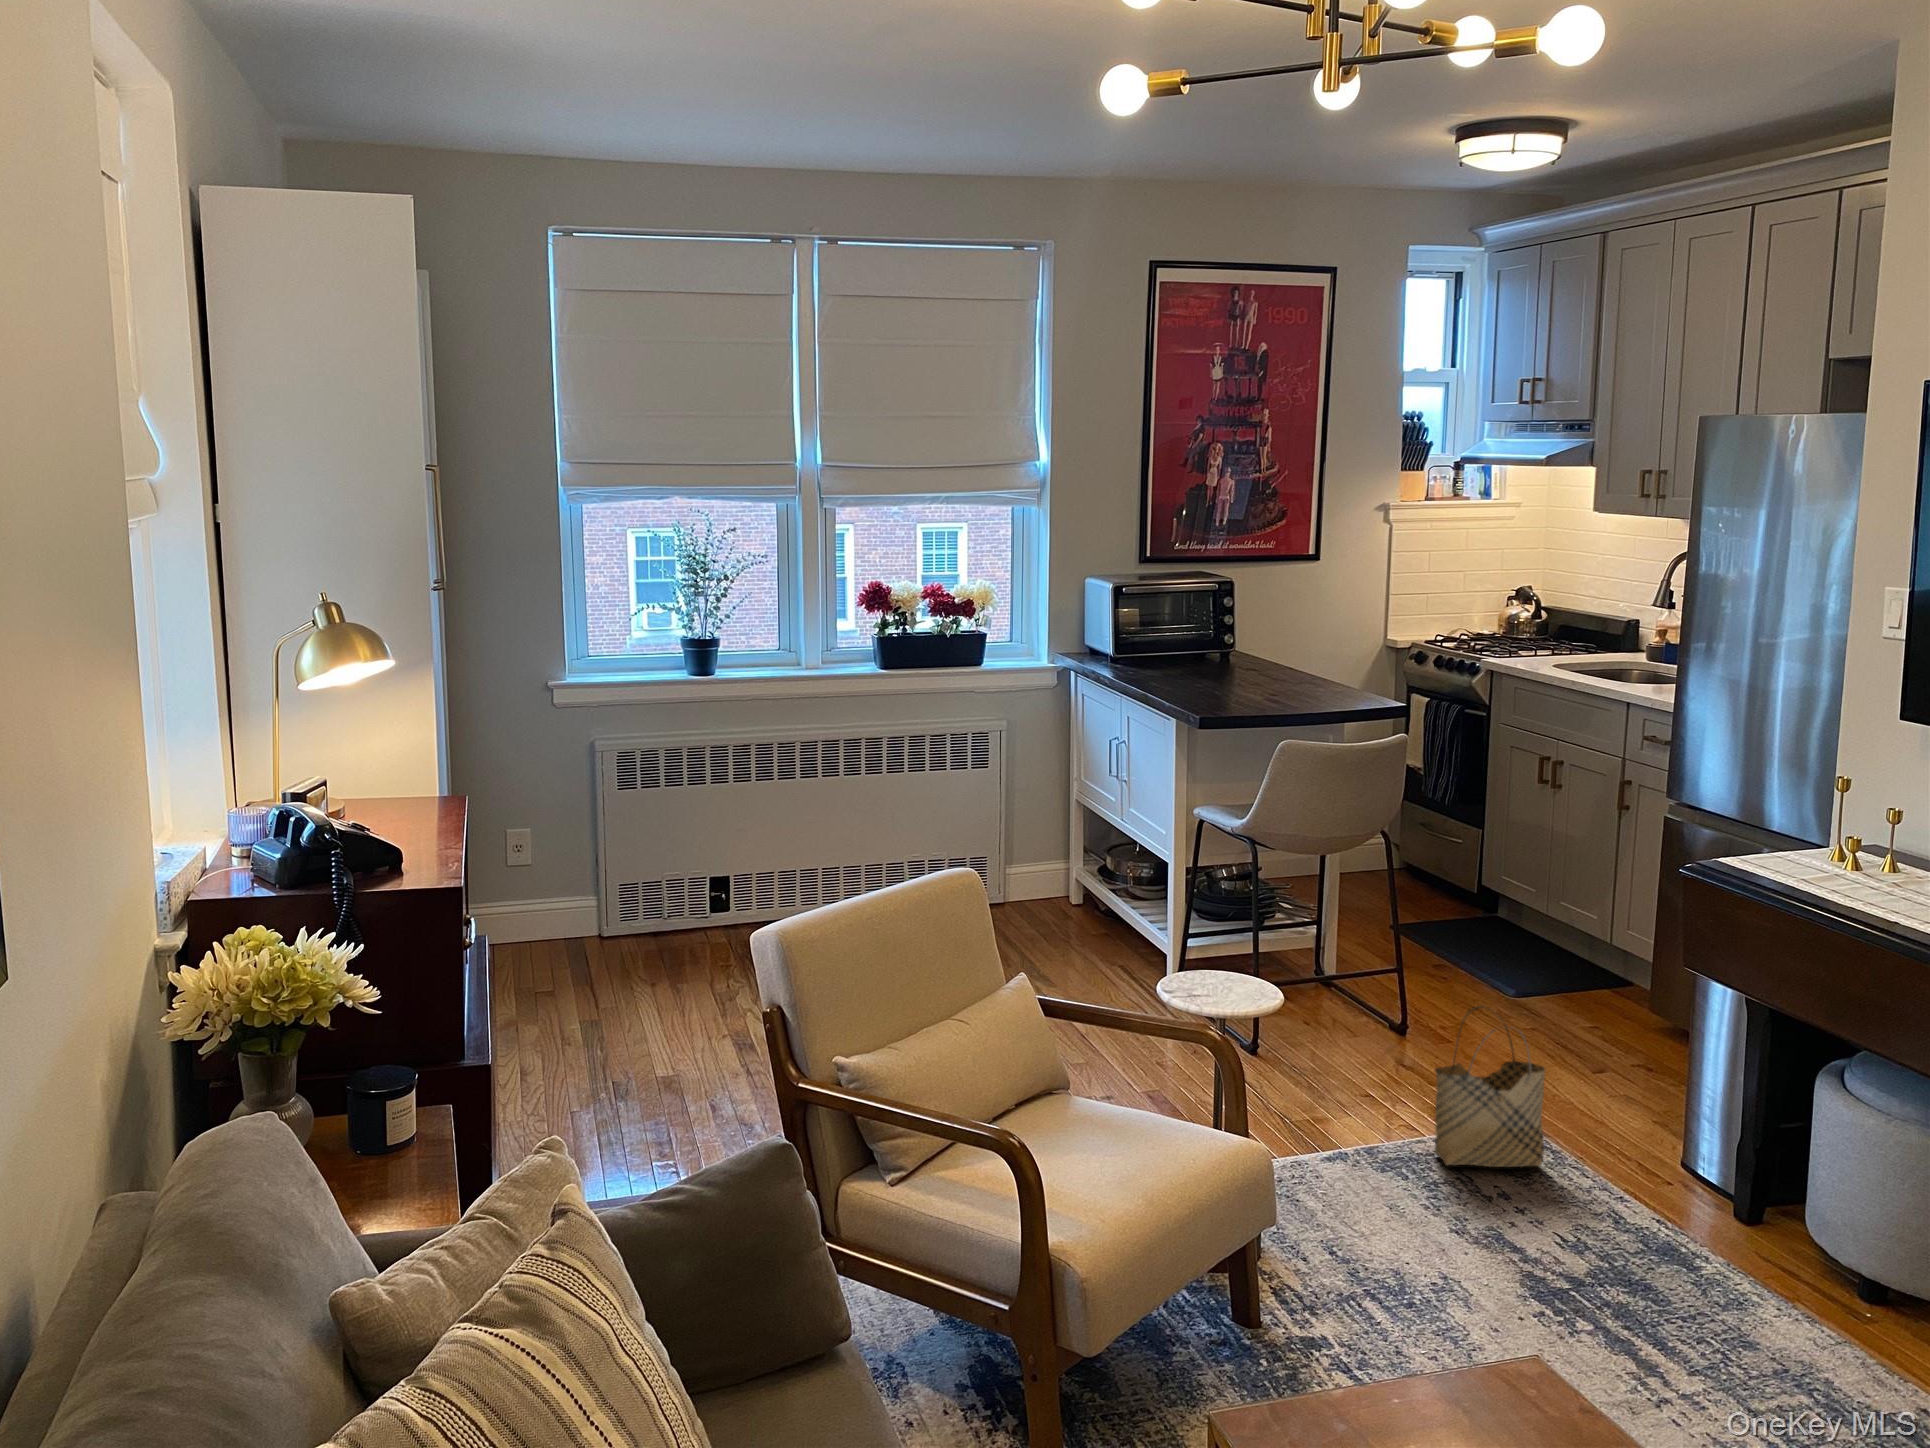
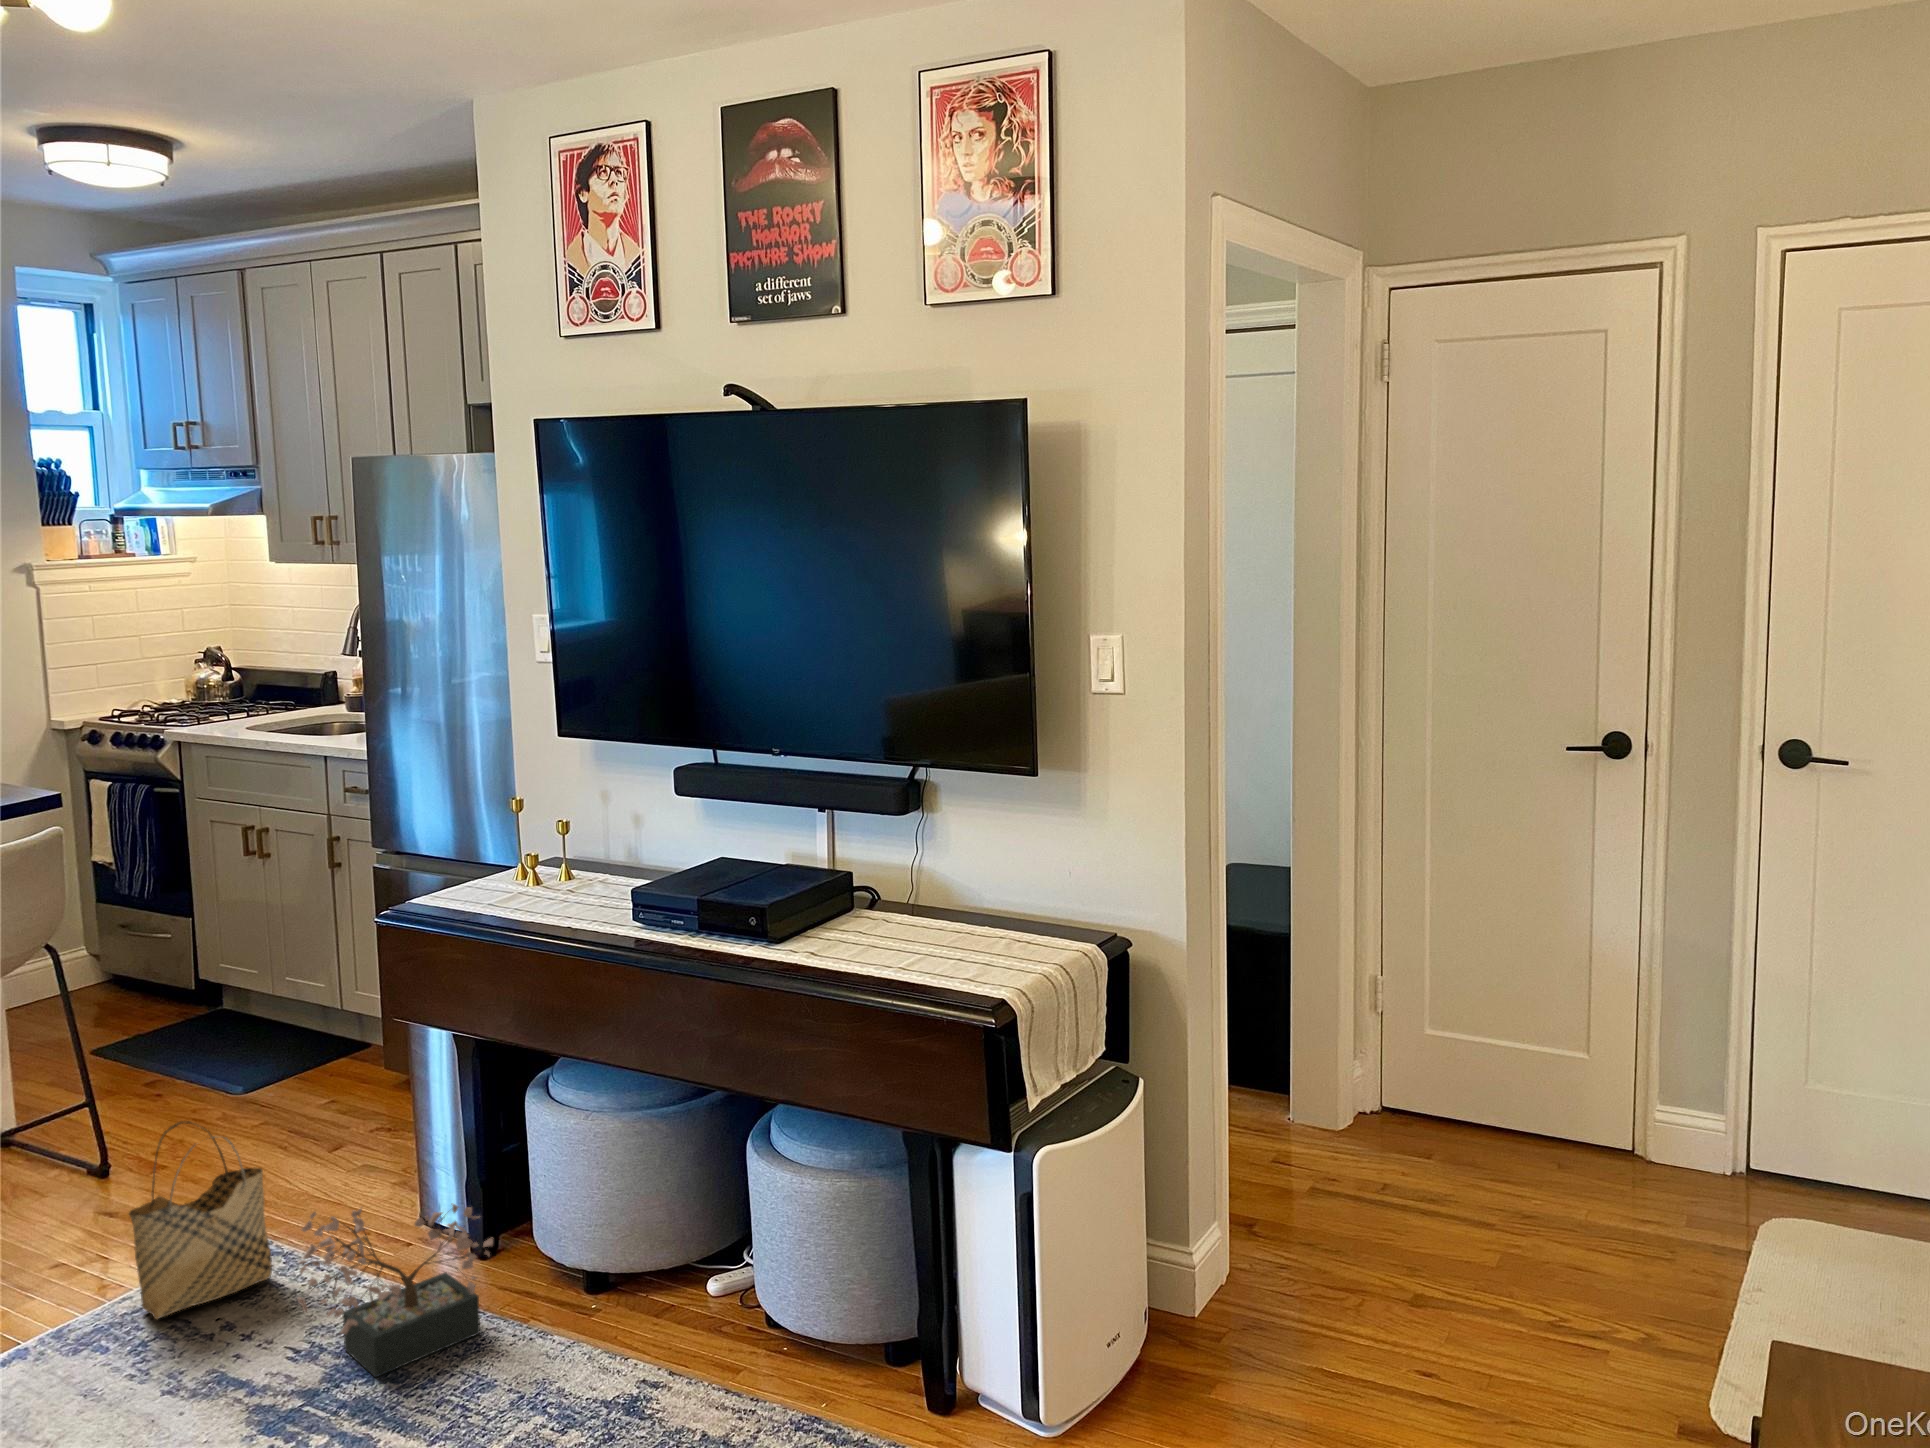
decorative plant: none [1574,1122,1768,1295] -> present [298,1204,493,1377]

